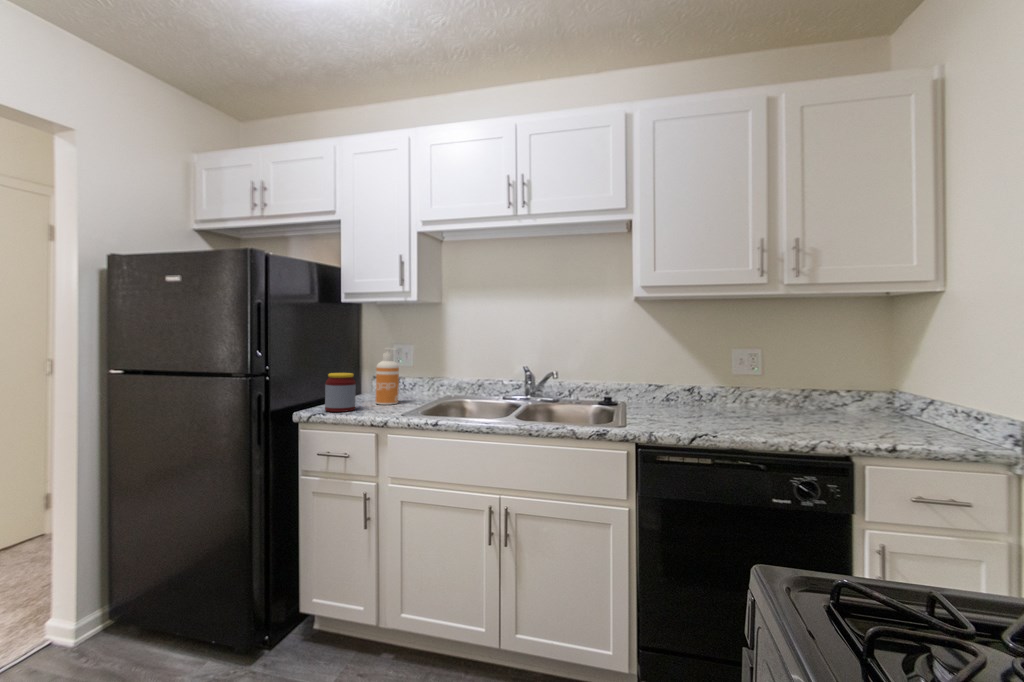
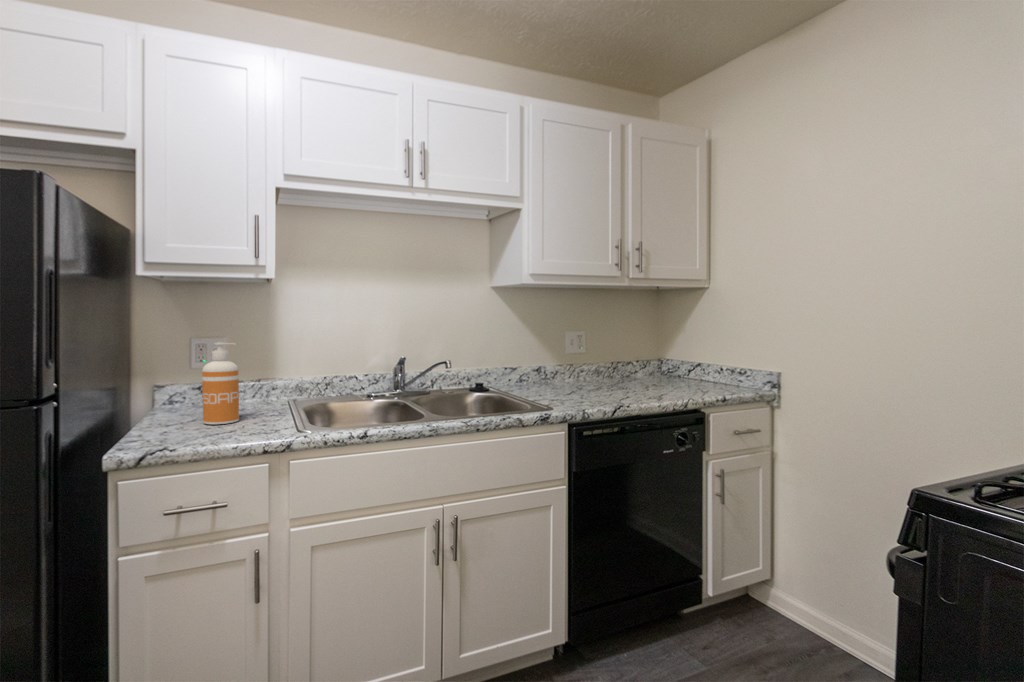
jar: present [325,373,356,412] -> none [152,383,203,444]

